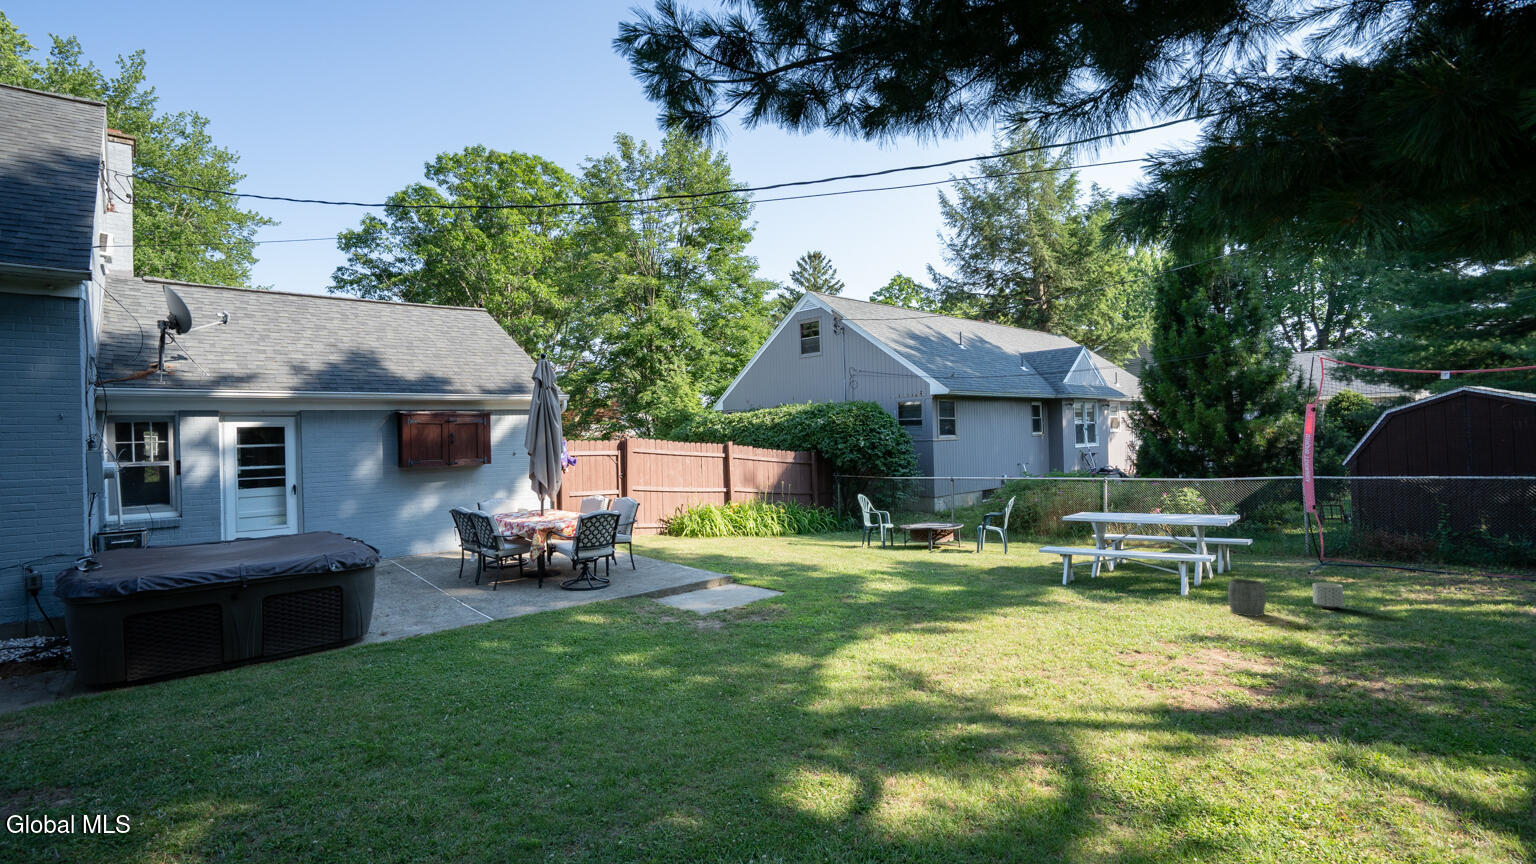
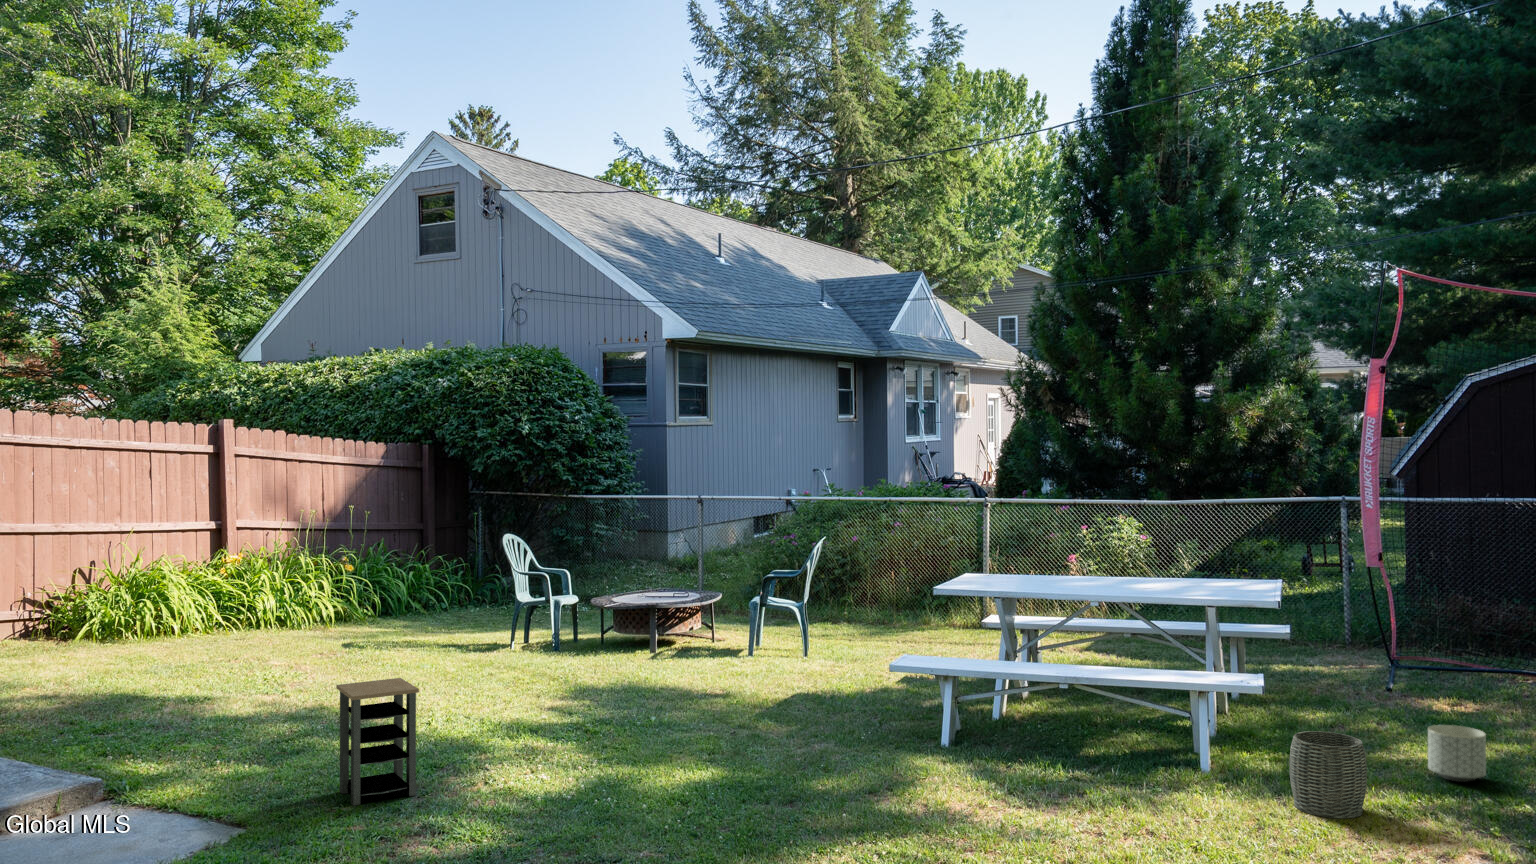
side table: none [811,545,843,591] -> present [336,678,419,806]

